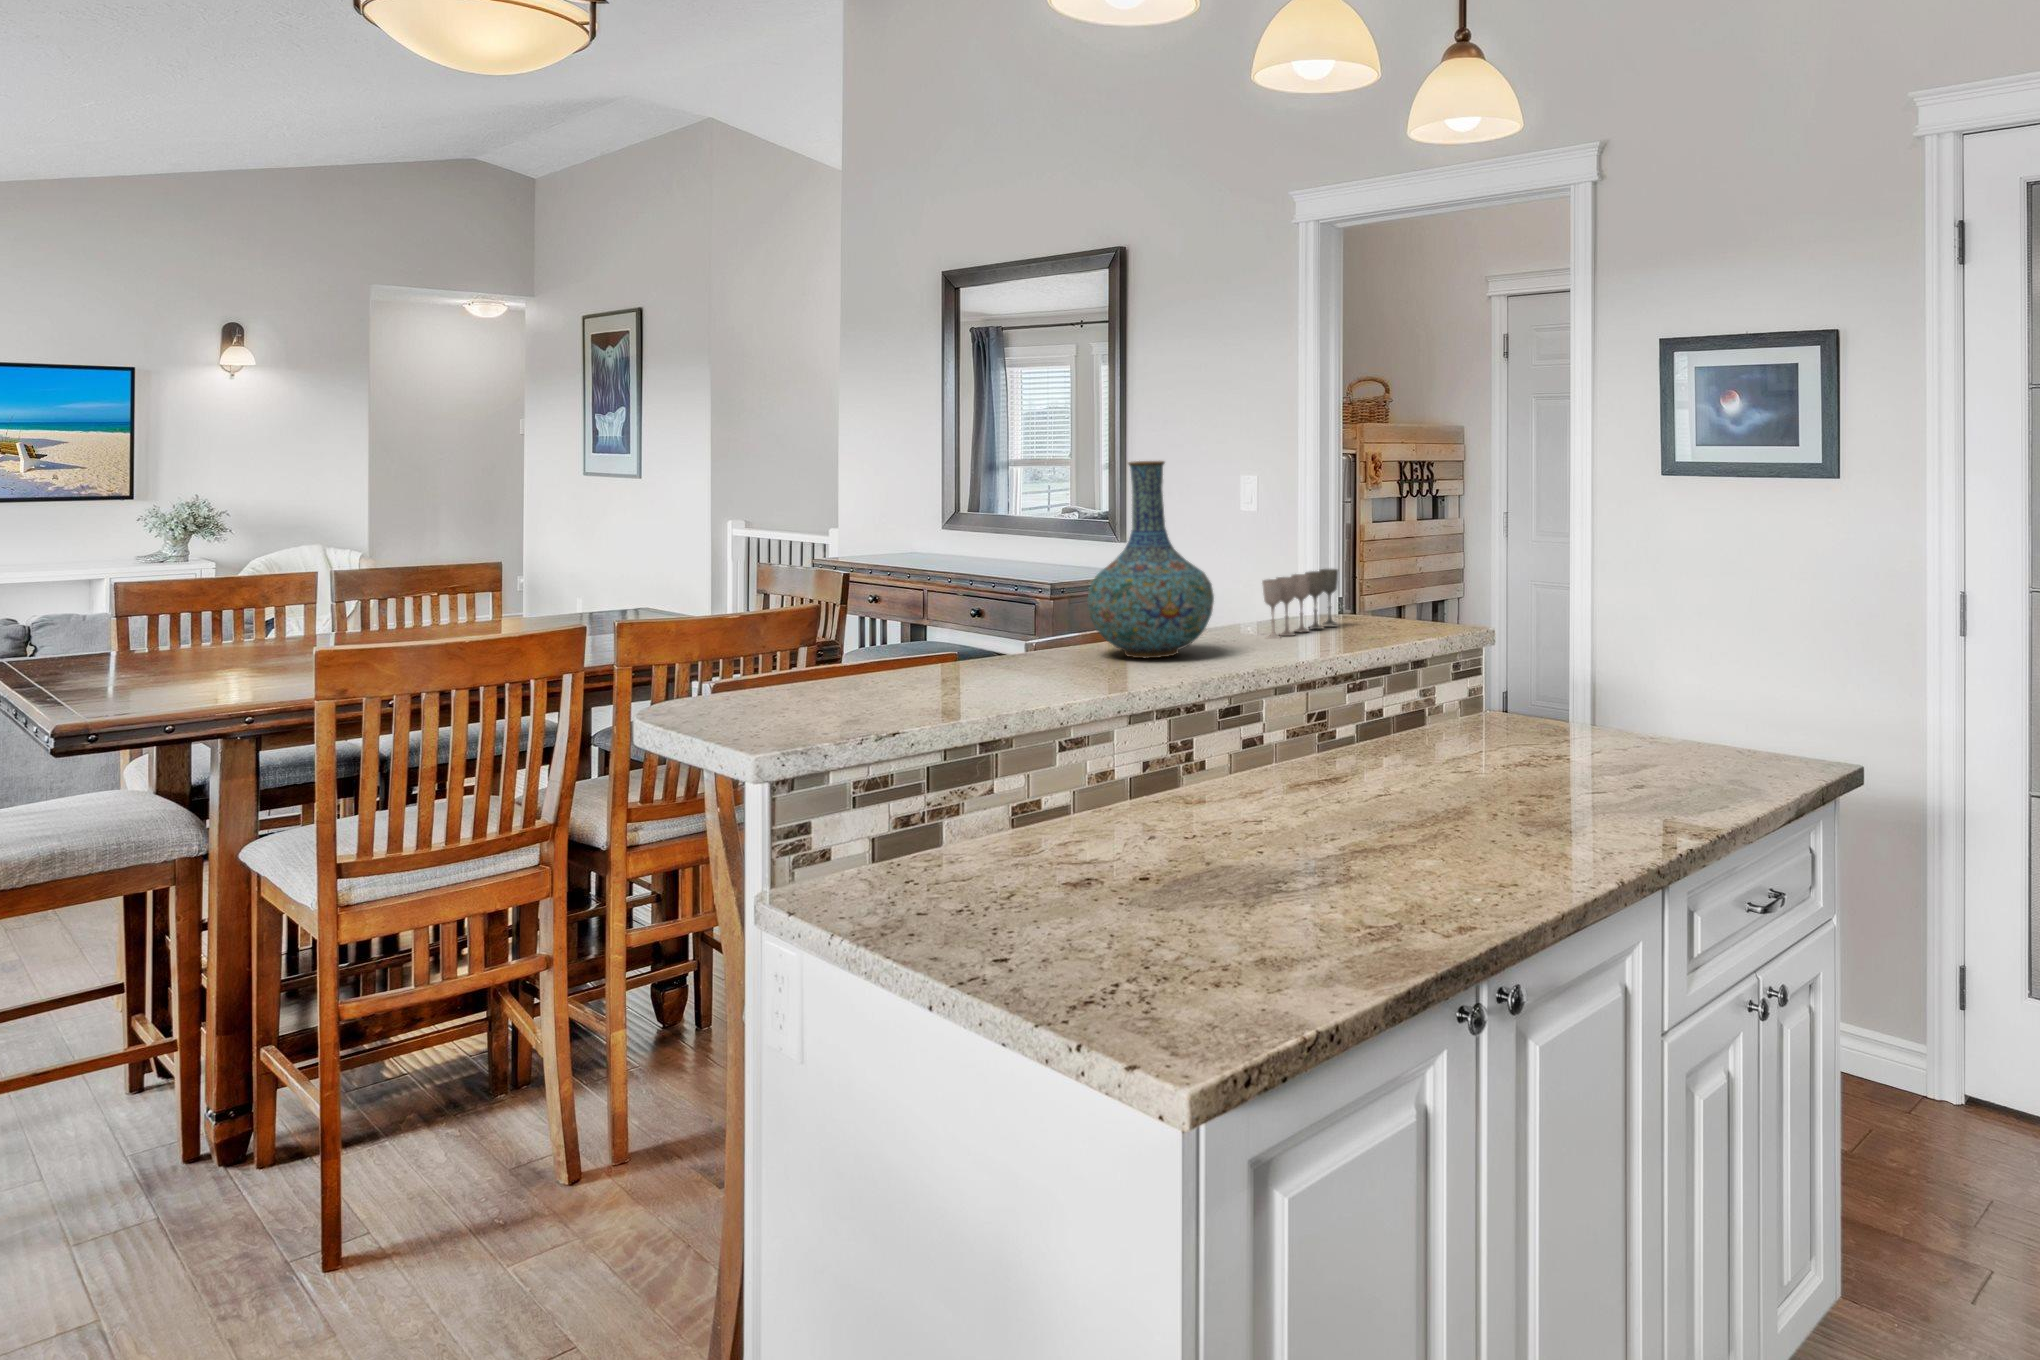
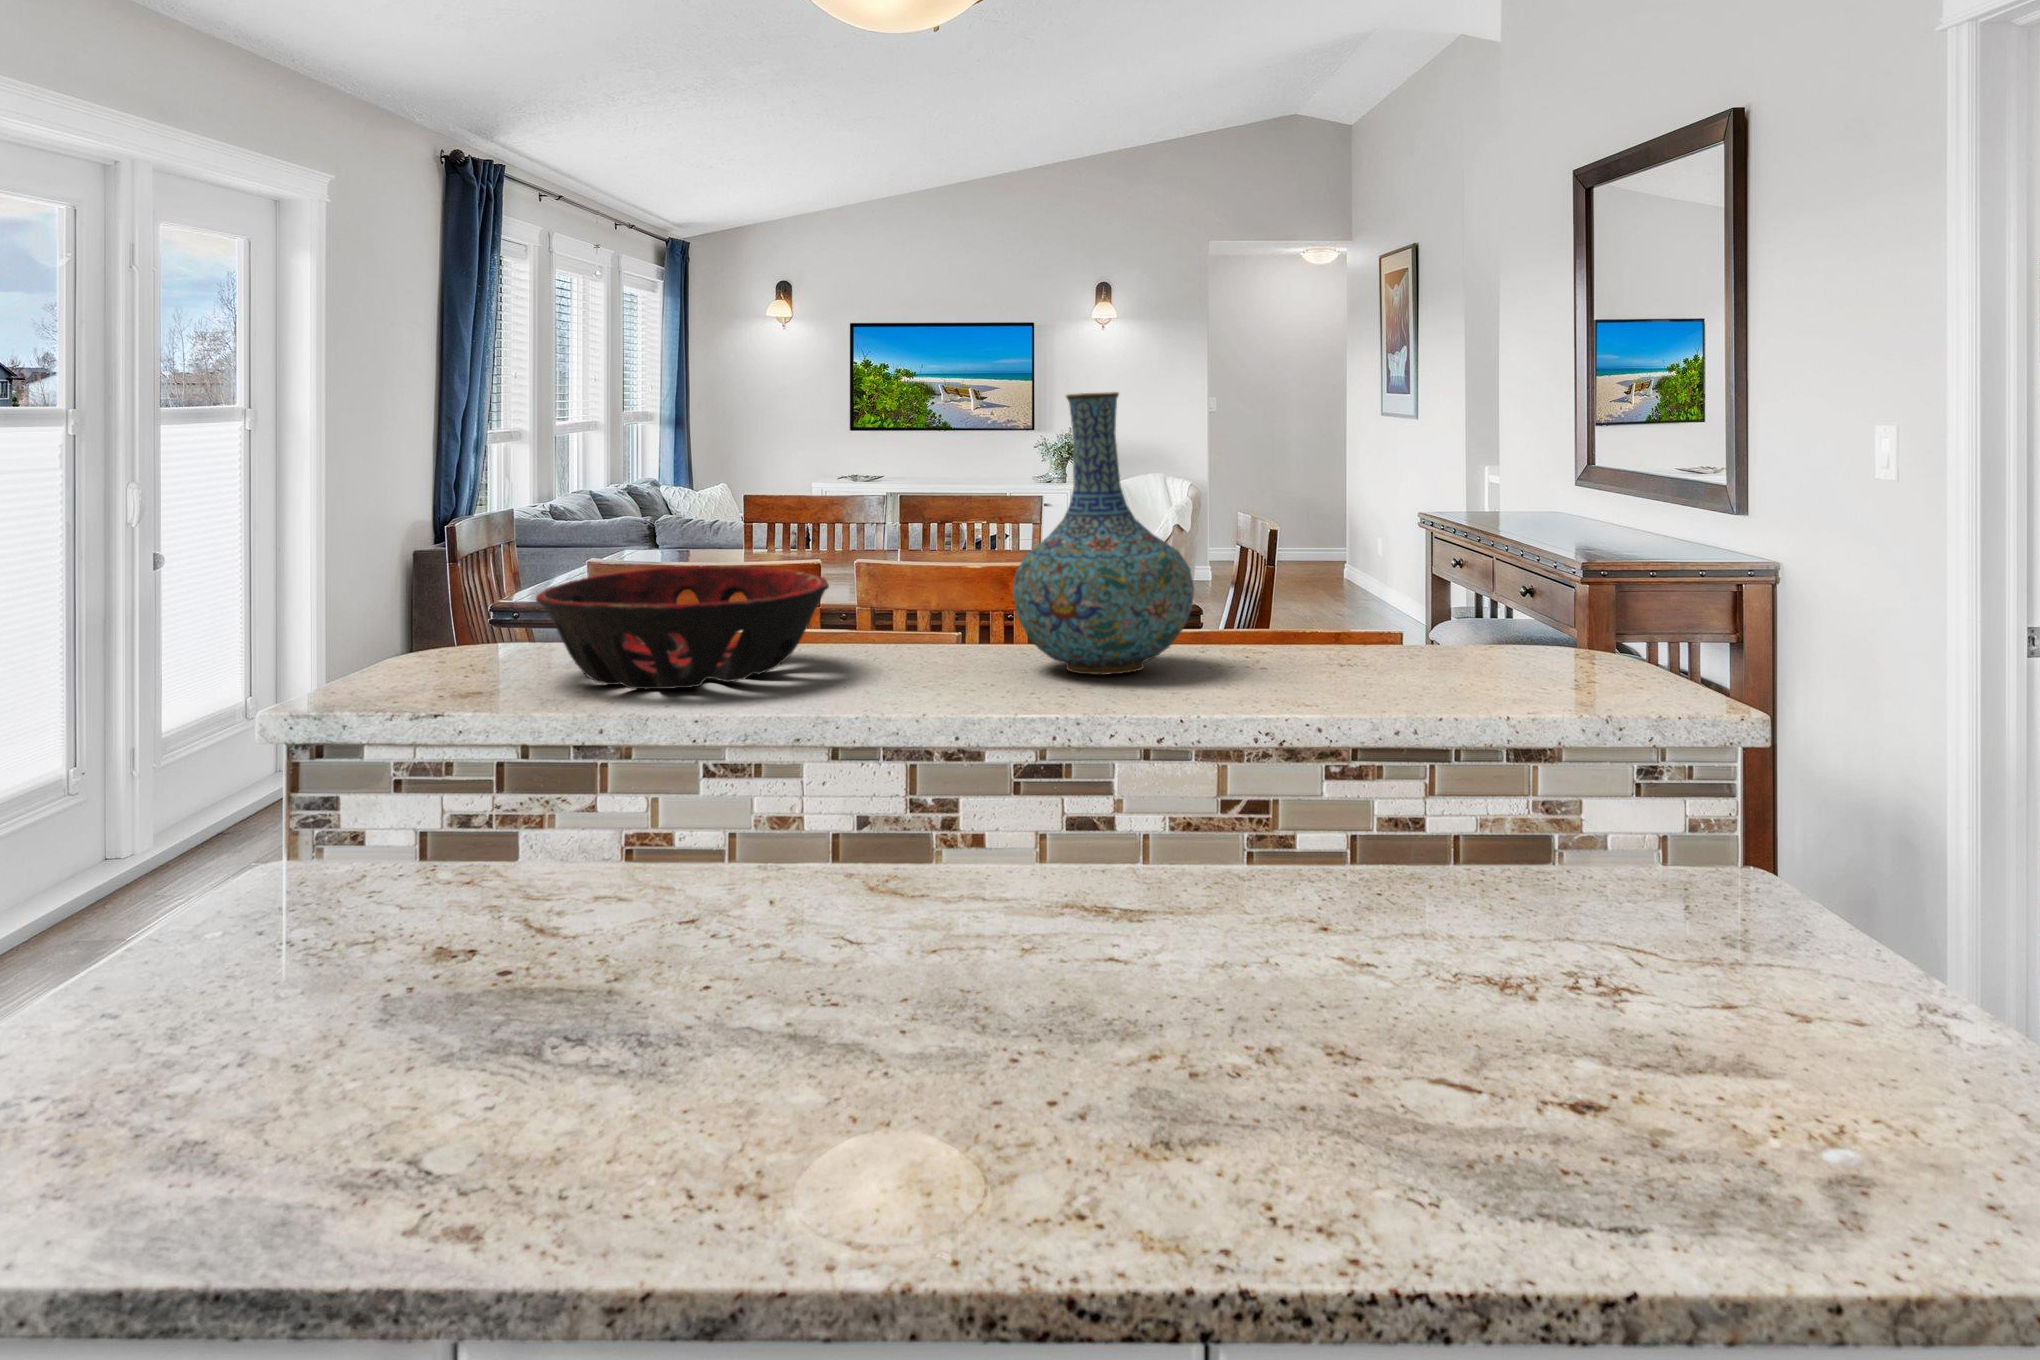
wine glass: present [1262,569,1338,639] -> none [1355,571,1552,674]
decorative bowl: none [811,606,1045,704] -> present [536,566,829,689]

